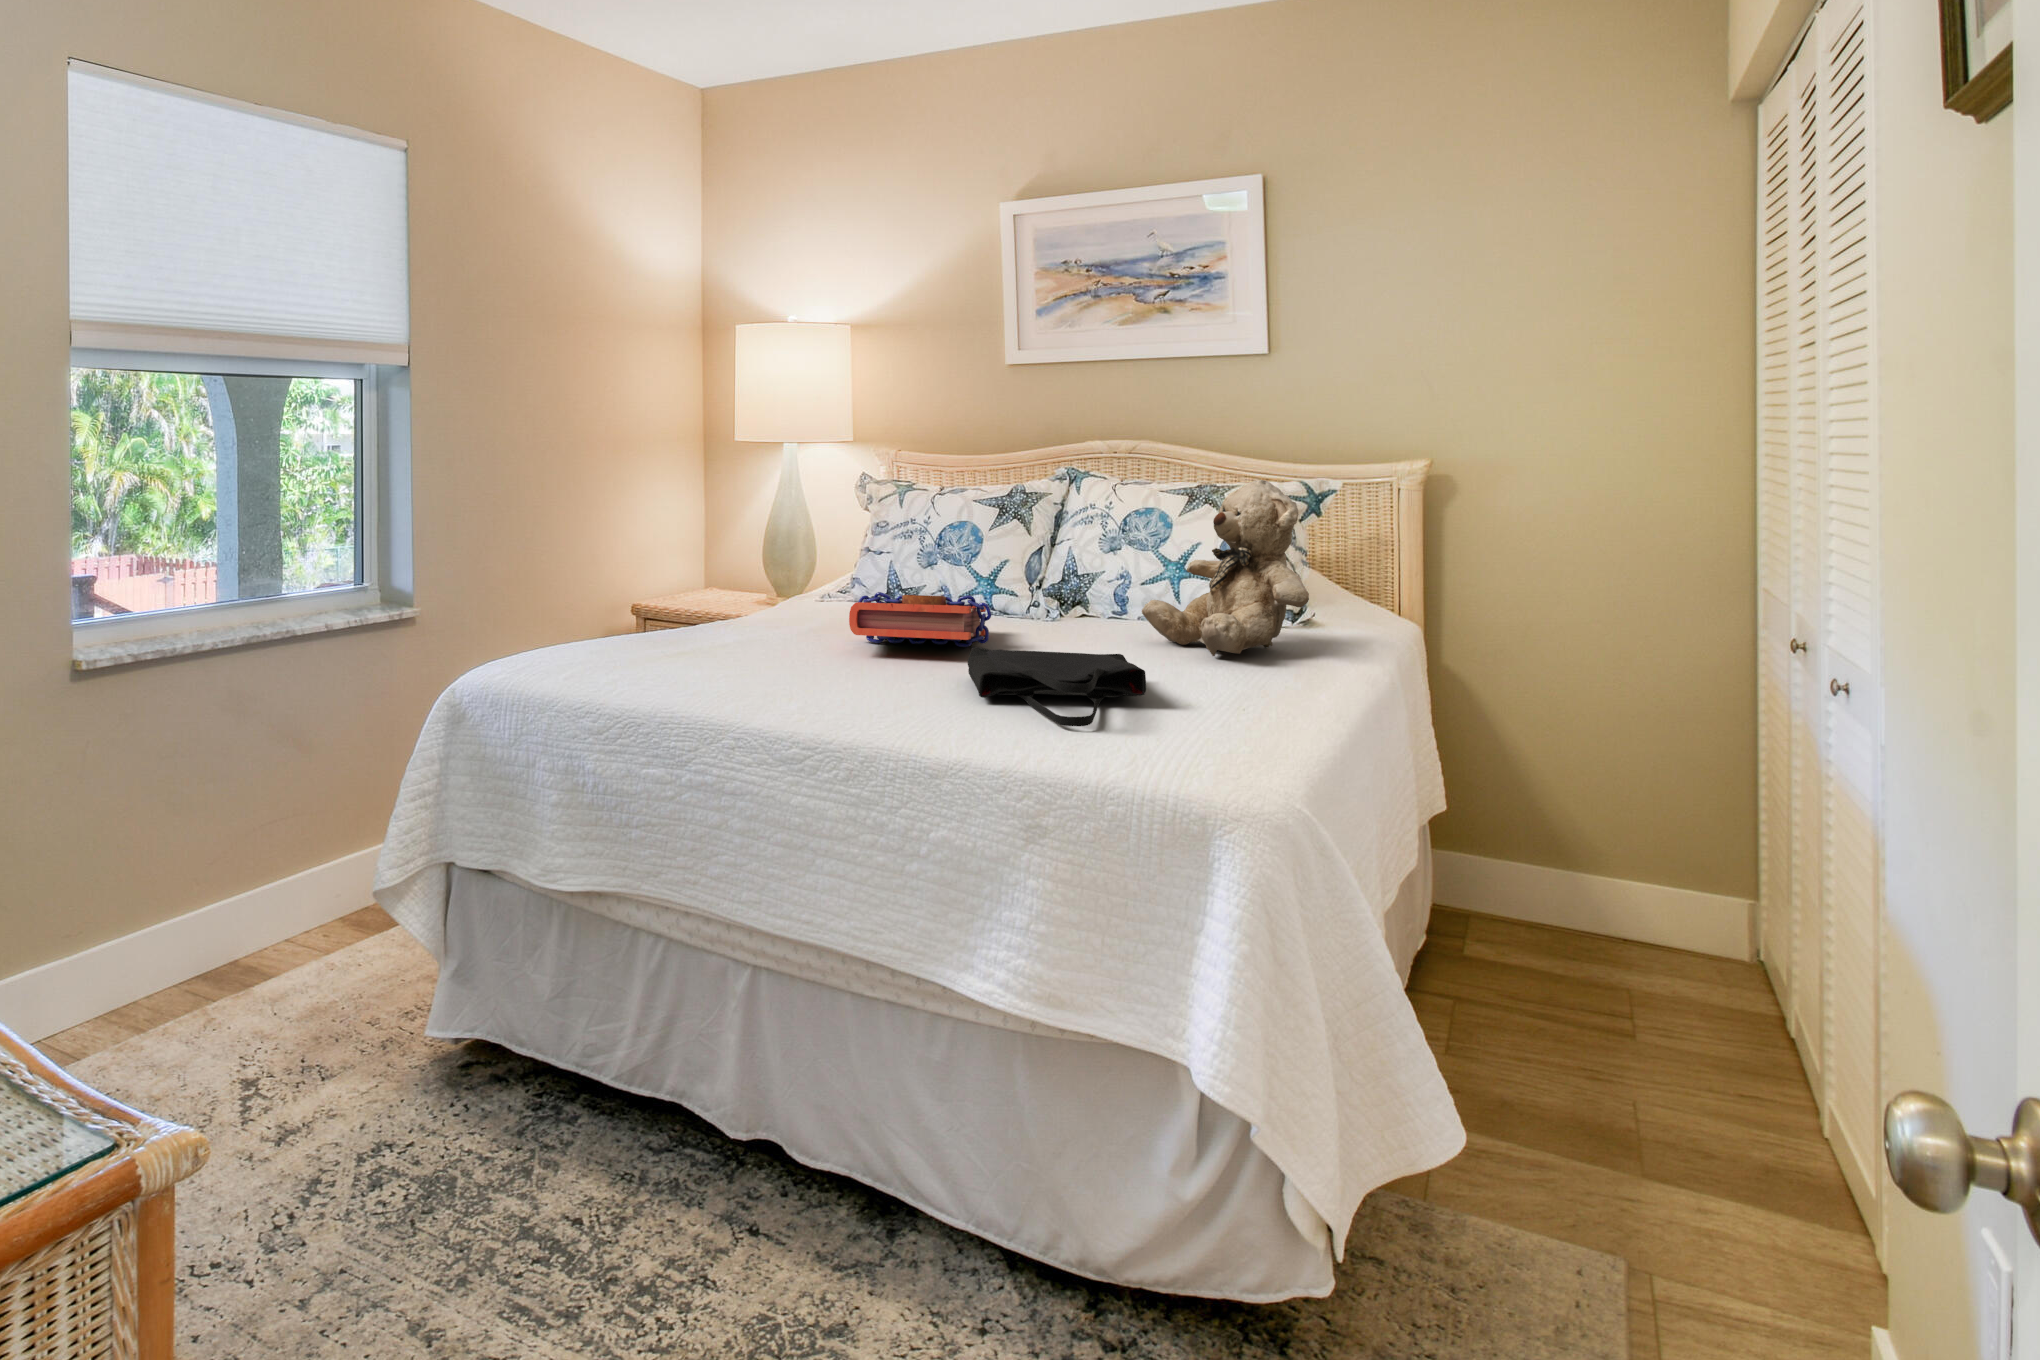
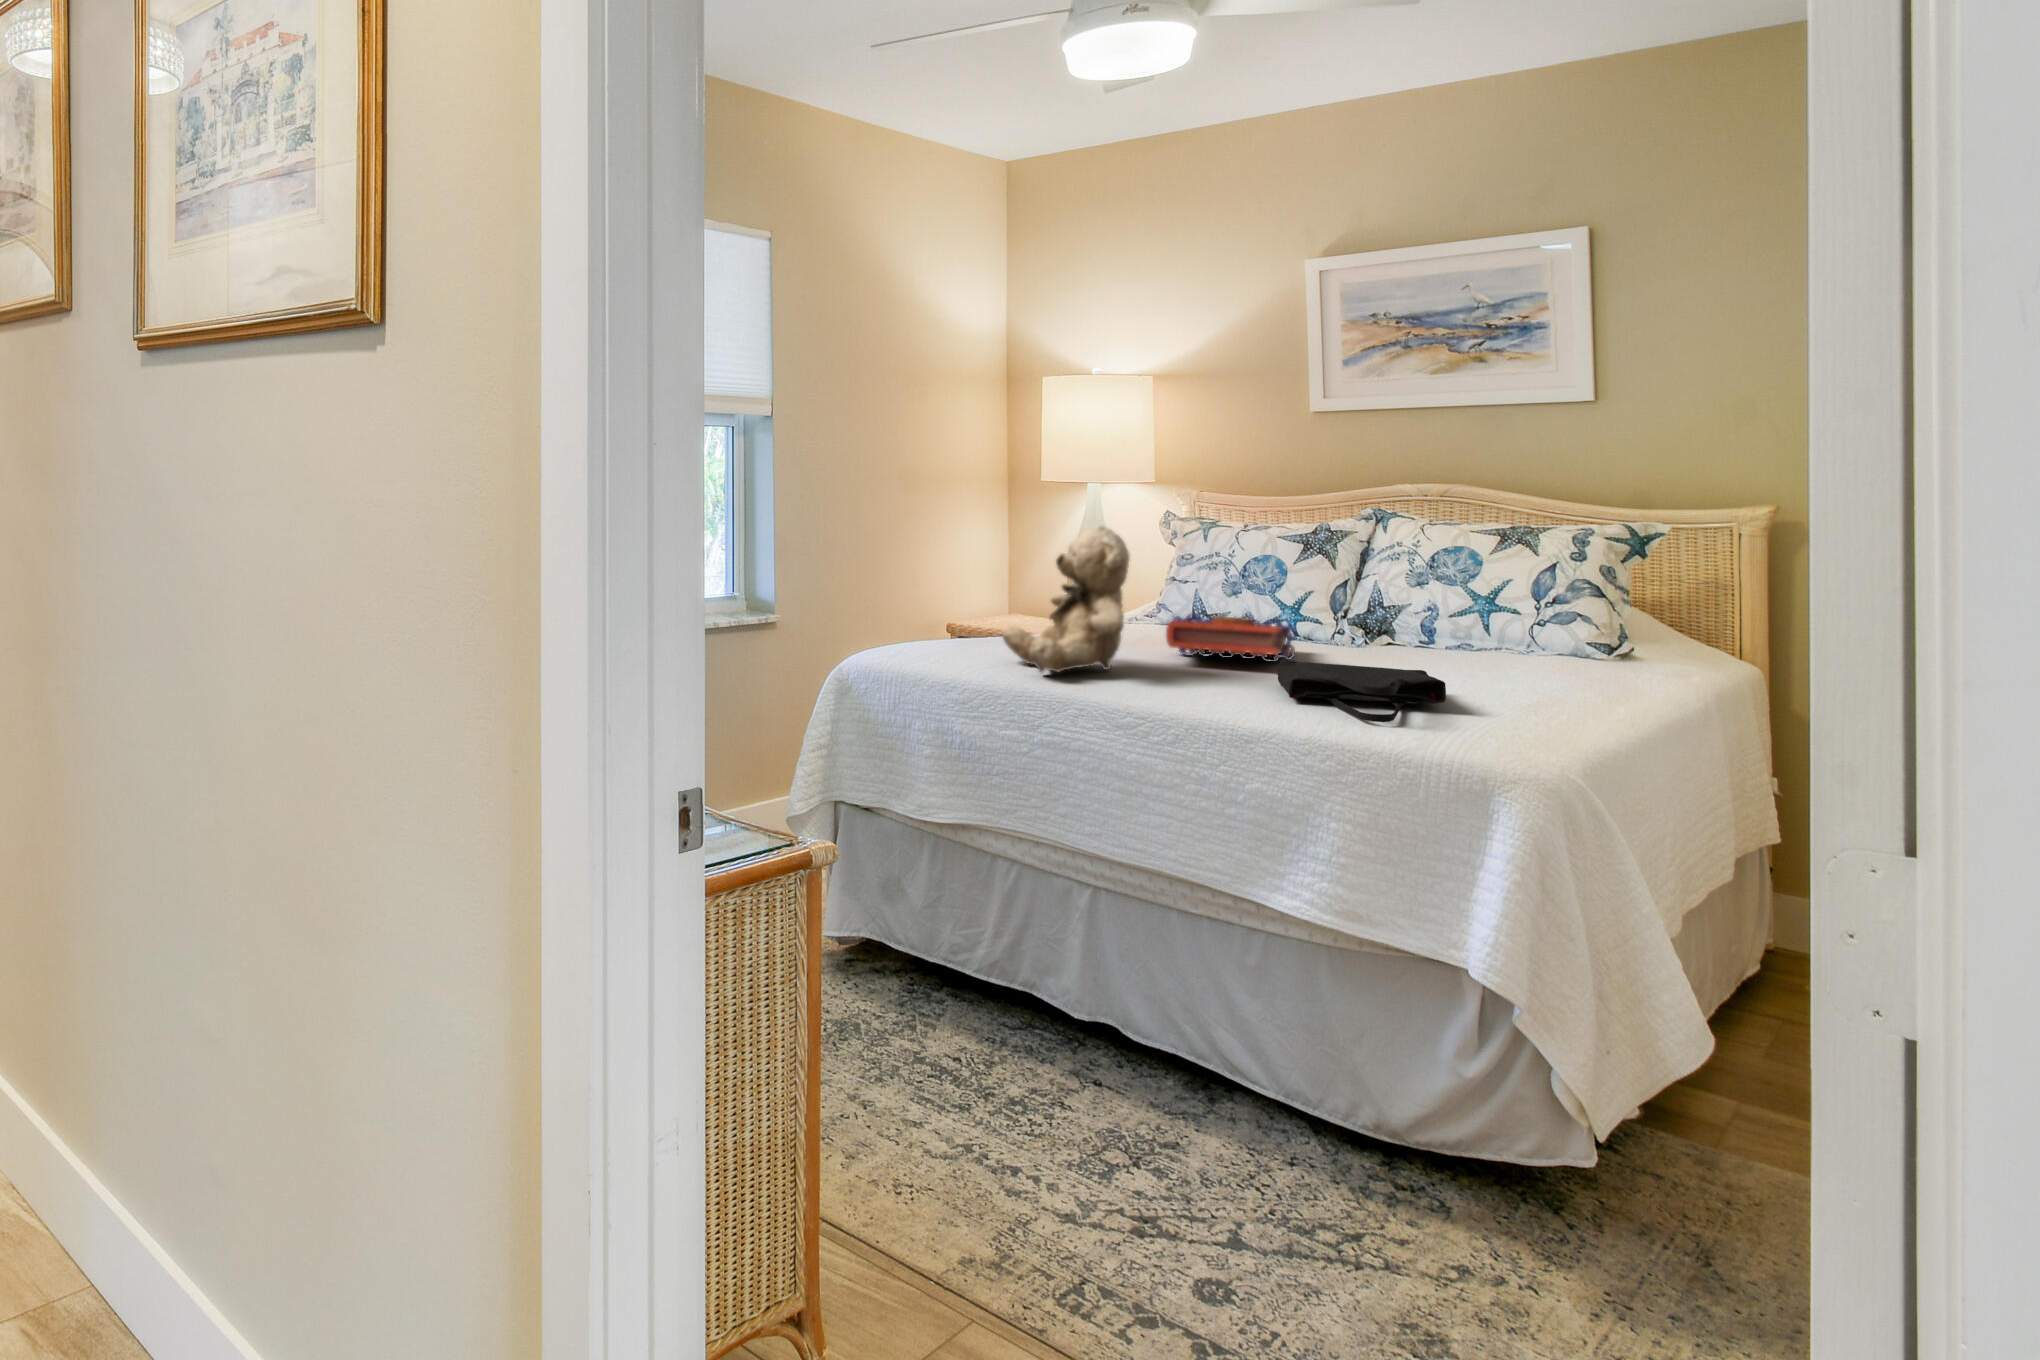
teddy bear: present [1142,480,1309,656] -> present [1002,527,1130,673]

